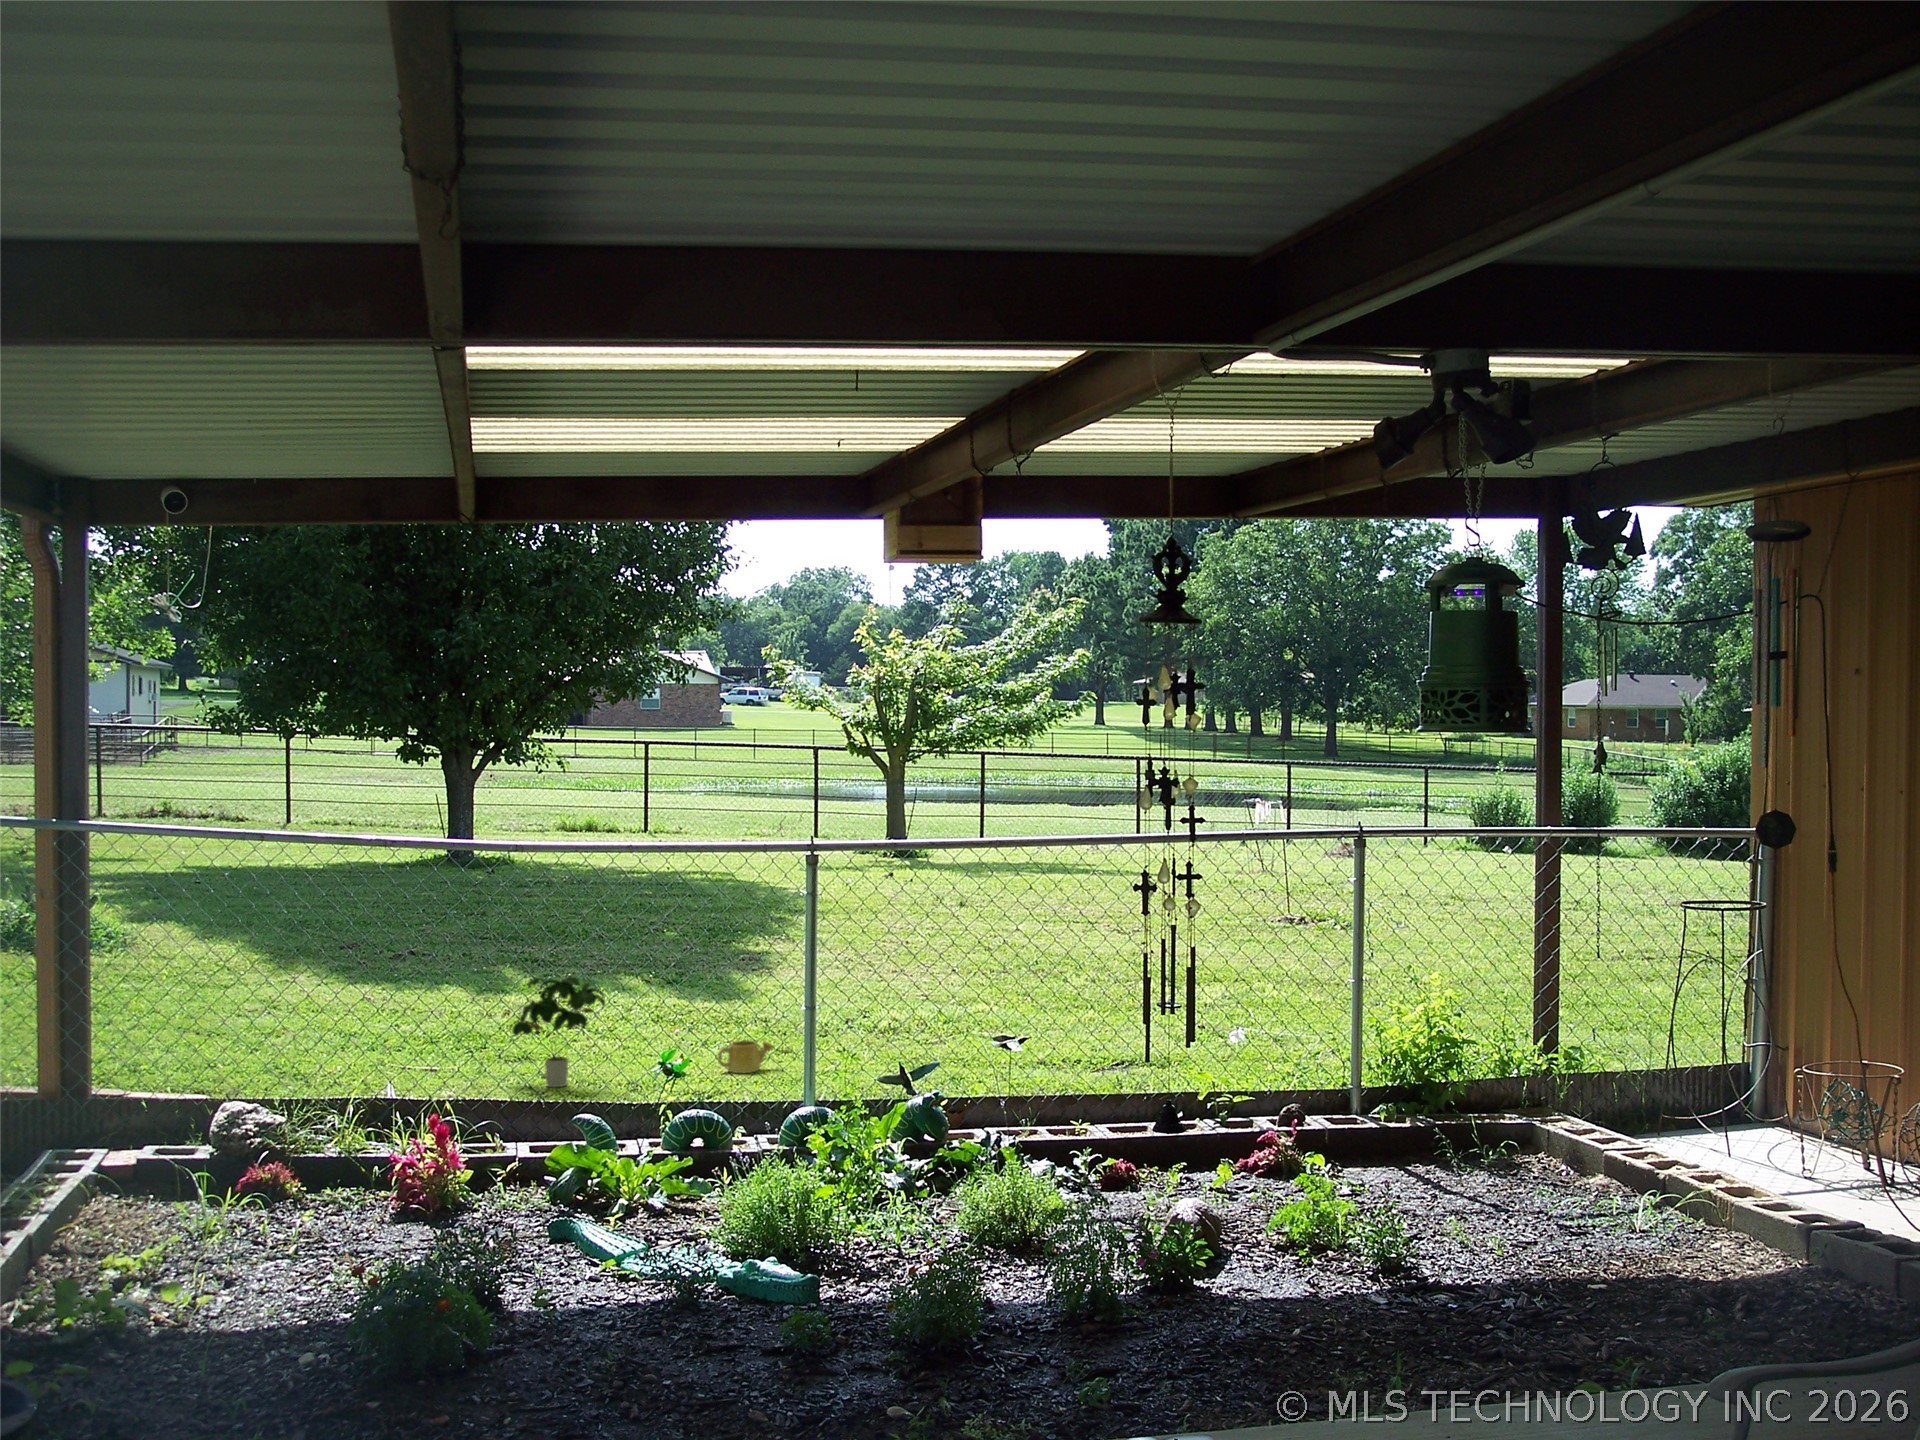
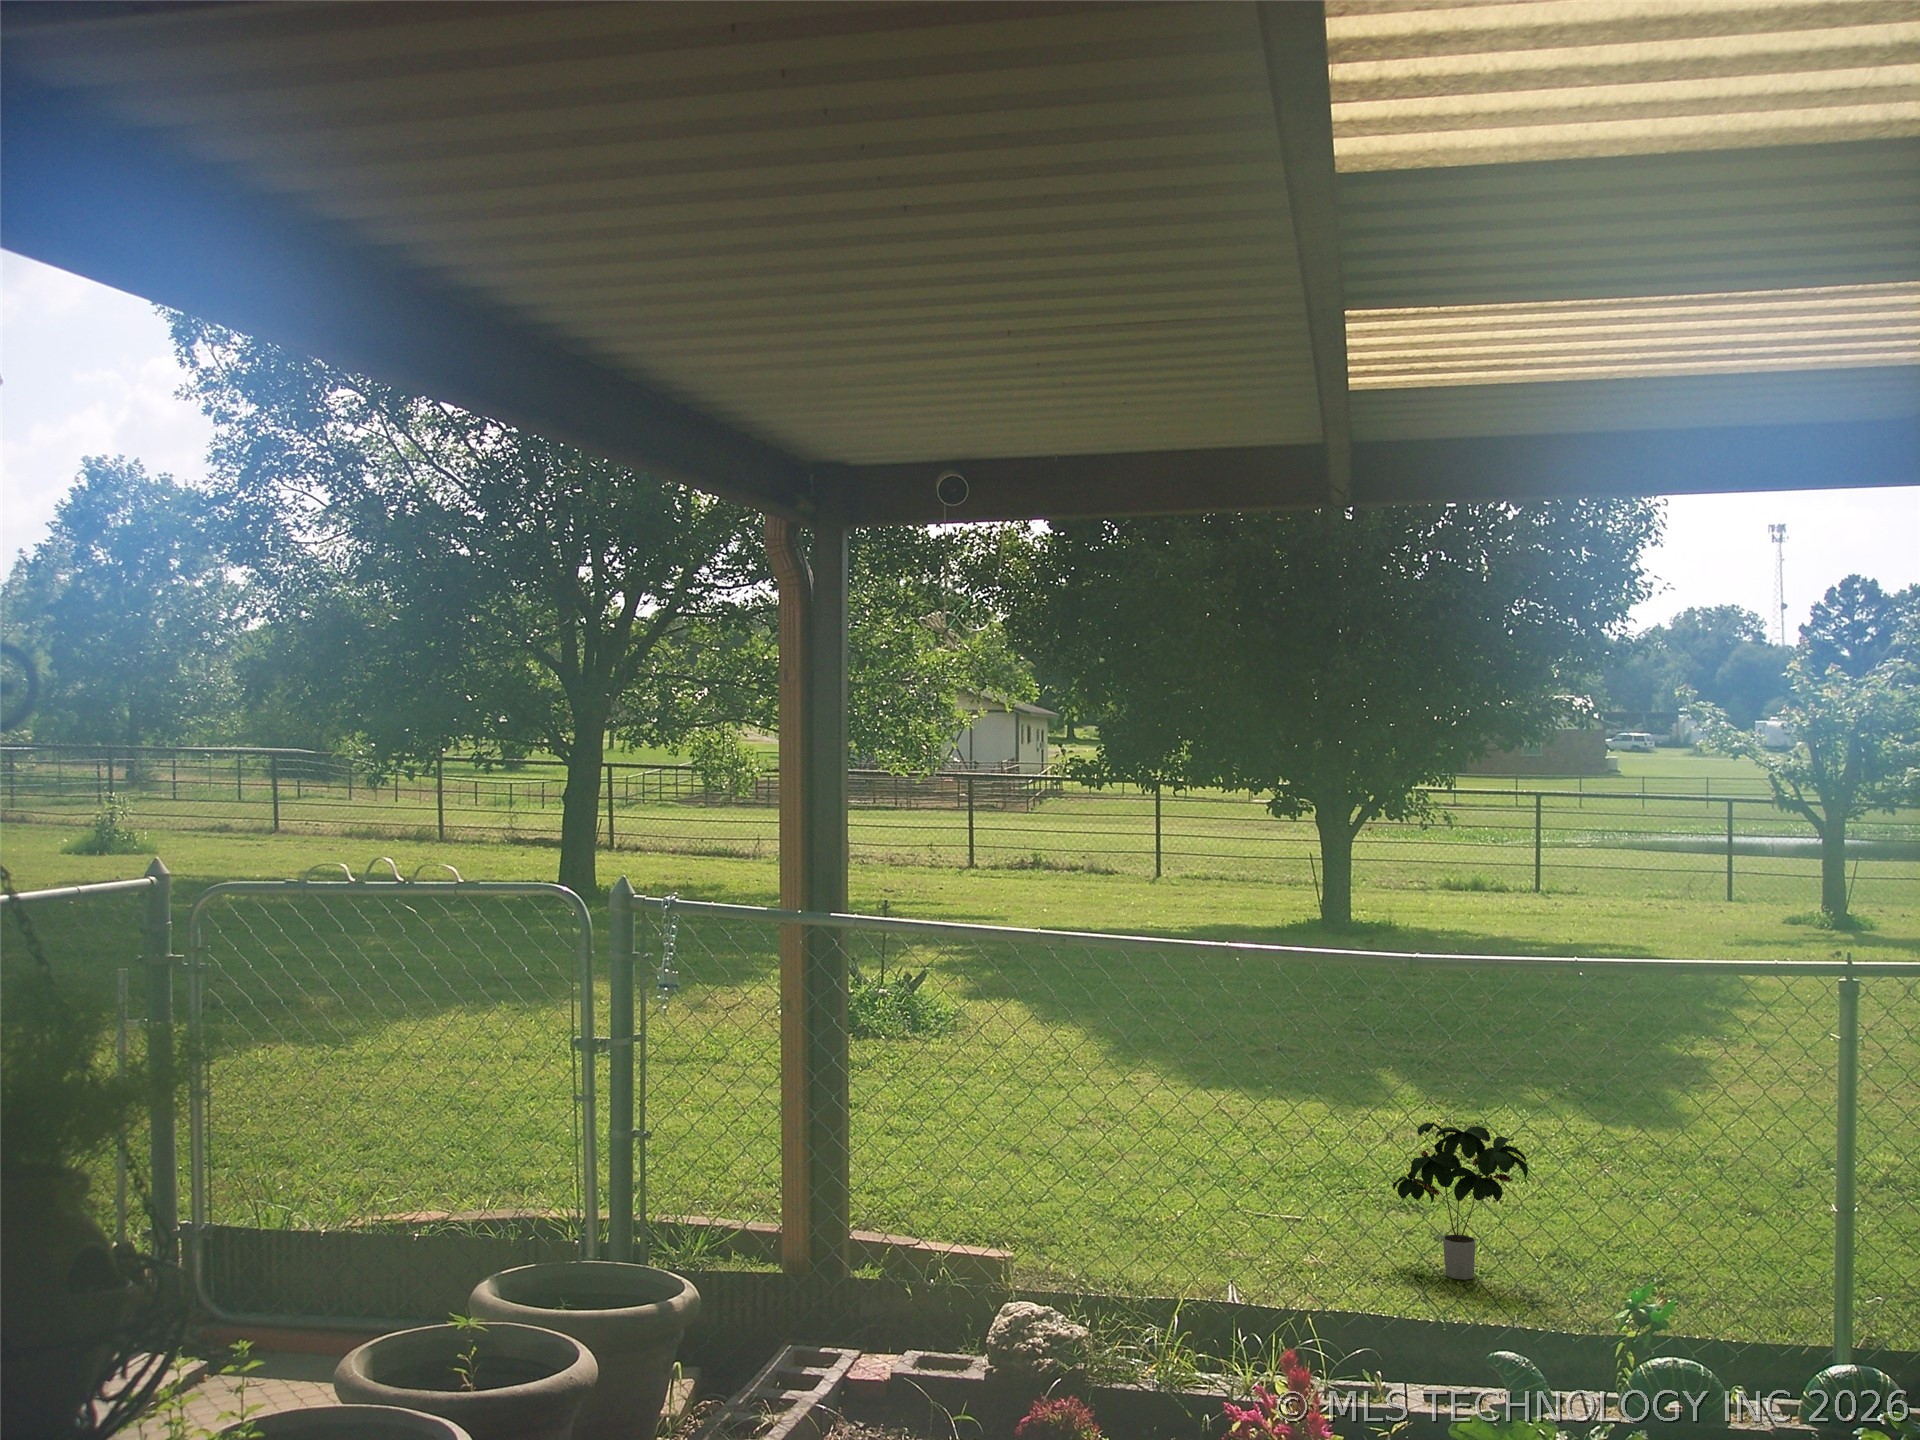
watering can: present [717,1040,774,1073] -> none [1697,1242,1788,1295]

